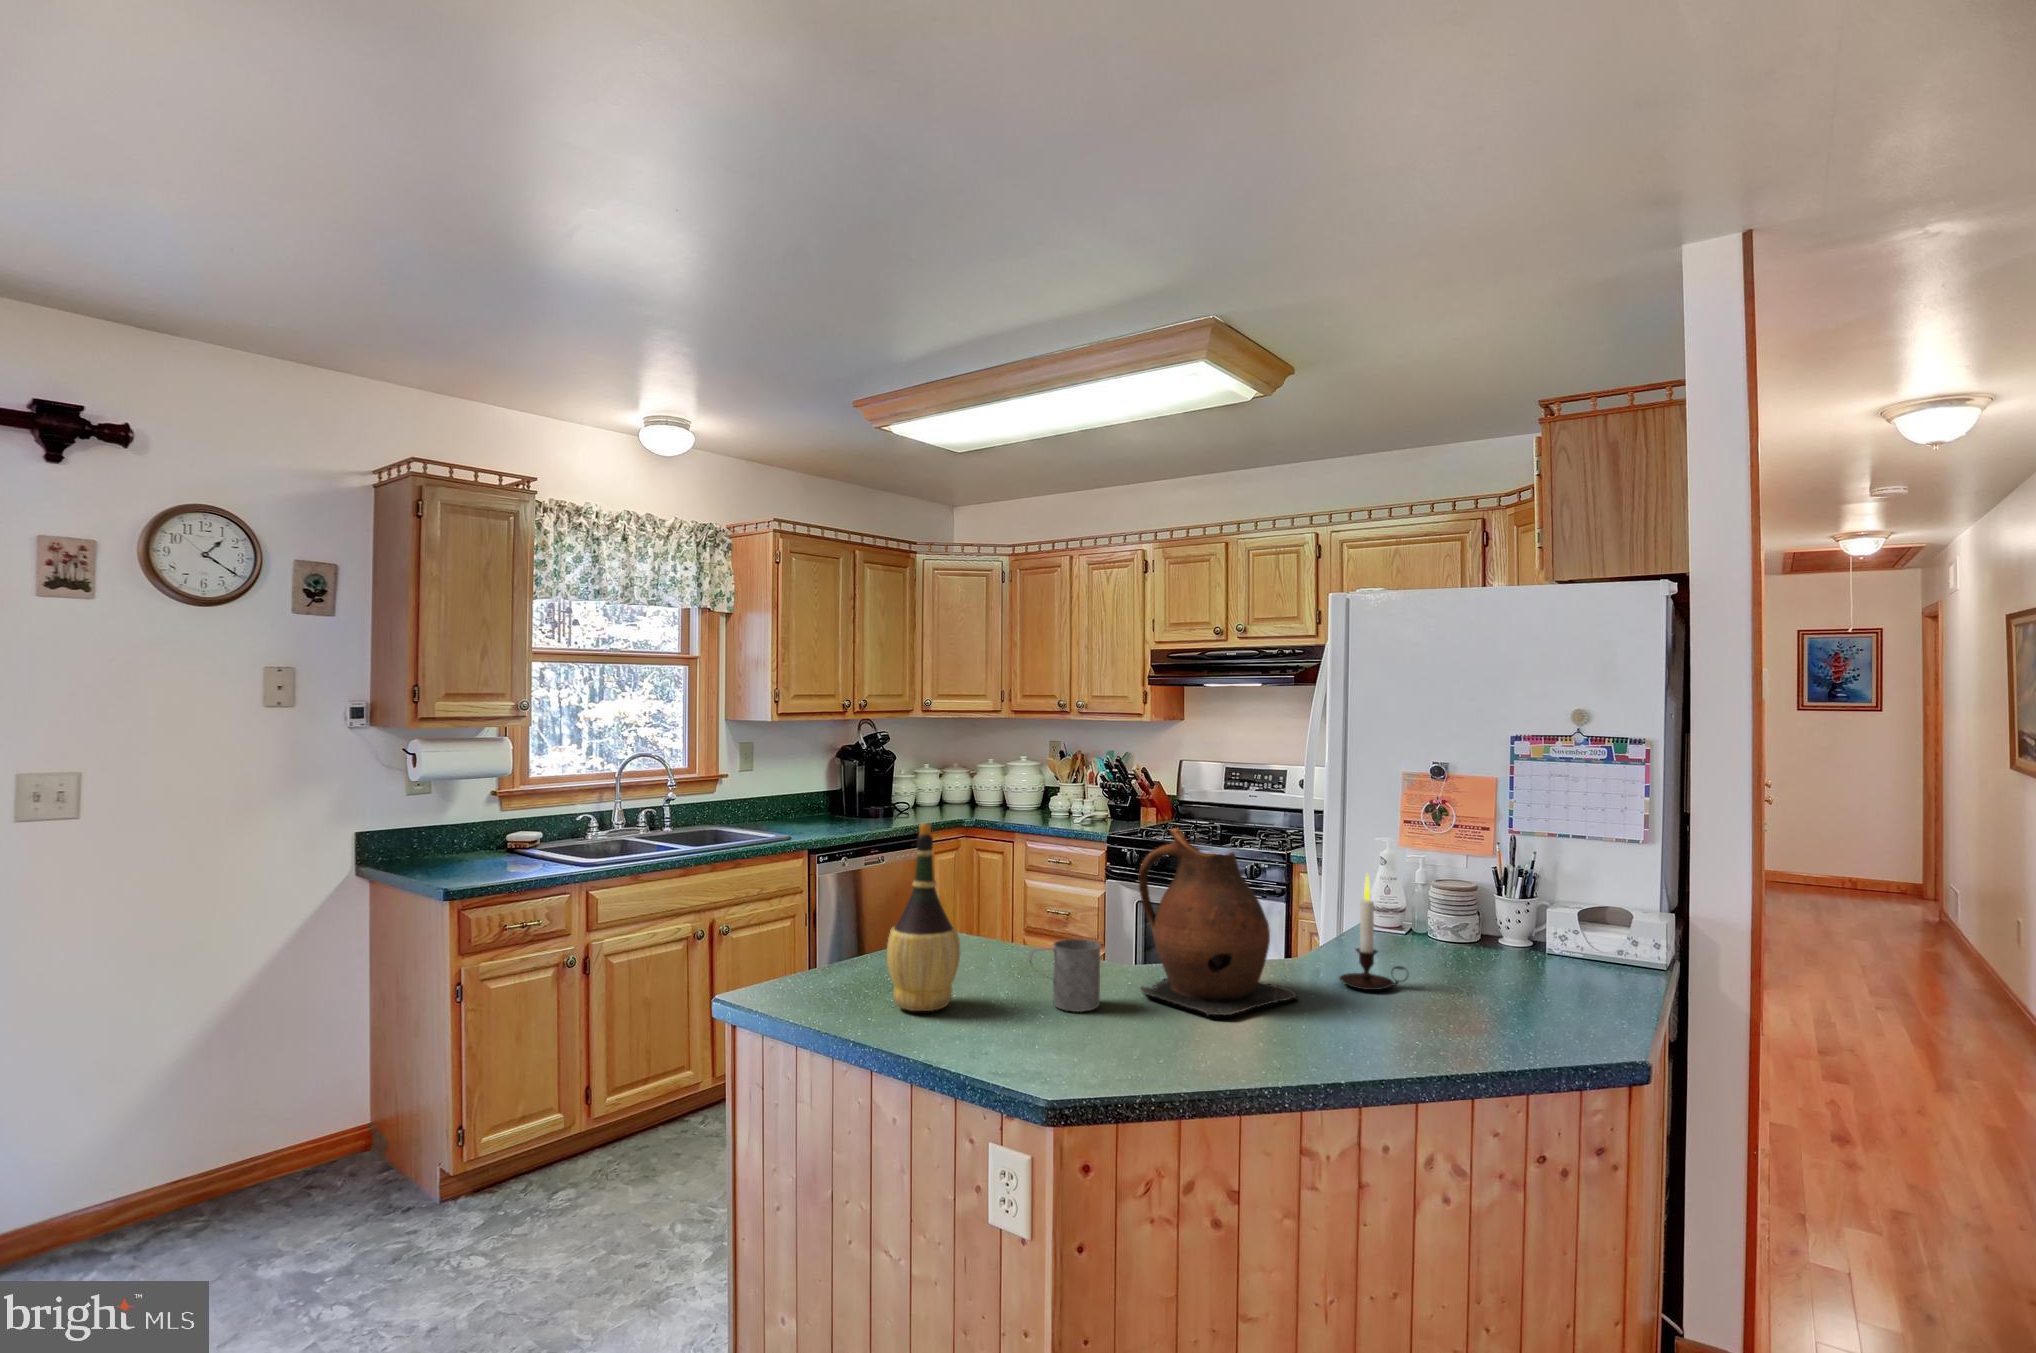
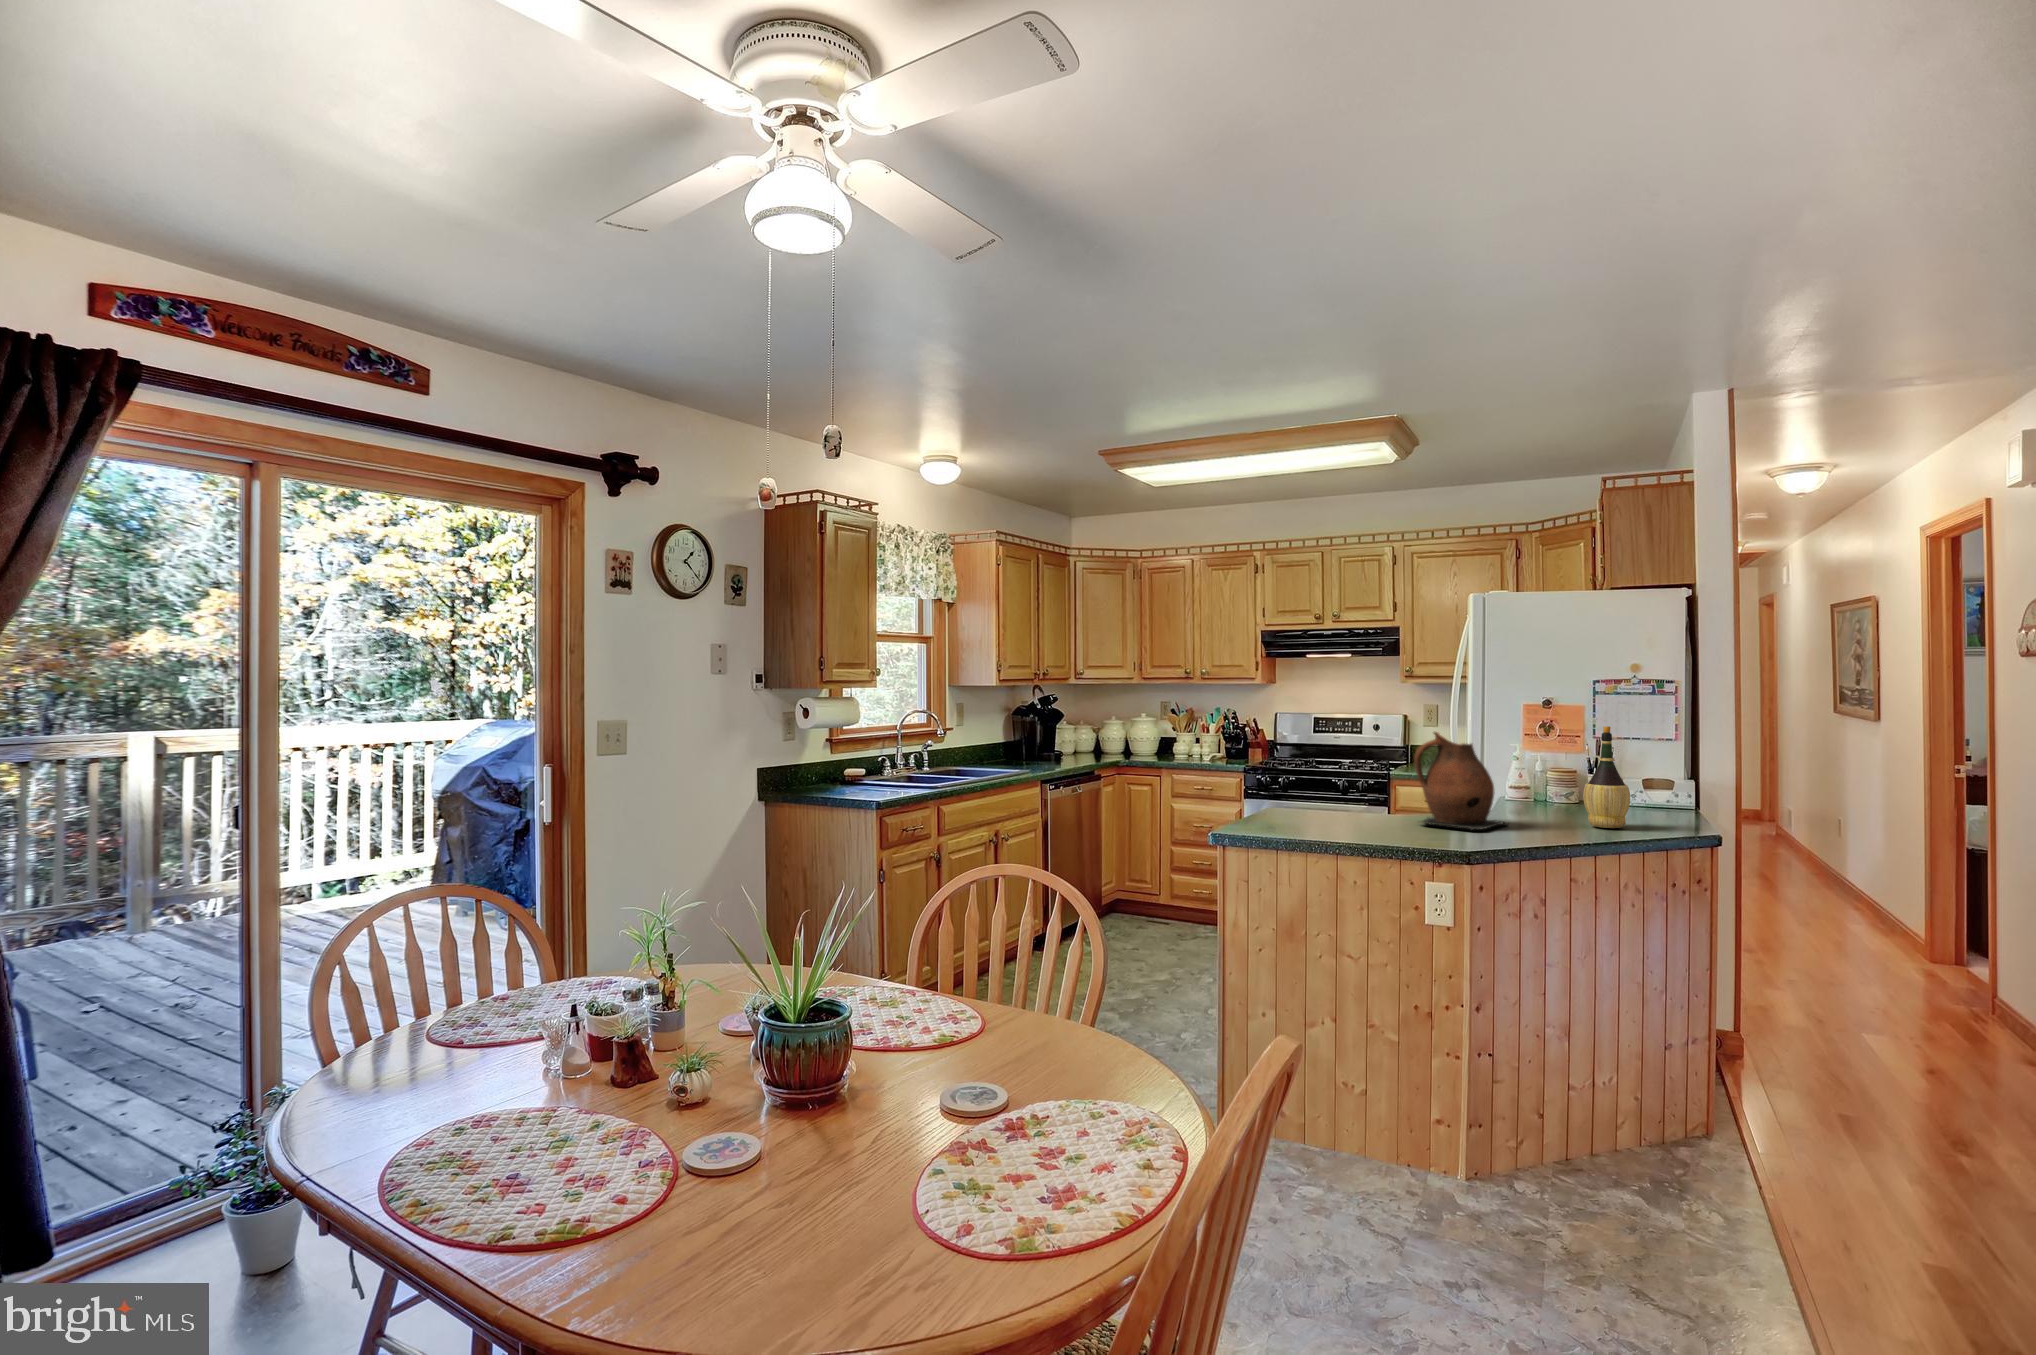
wine bottle: present [887,823,960,1011] -> present [1583,726,1630,828]
candle: present [1340,875,1409,990] -> none [1520,756,1562,821]
mug: present [1029,939,1101,1012] -> none [1369,794,1407,831]

